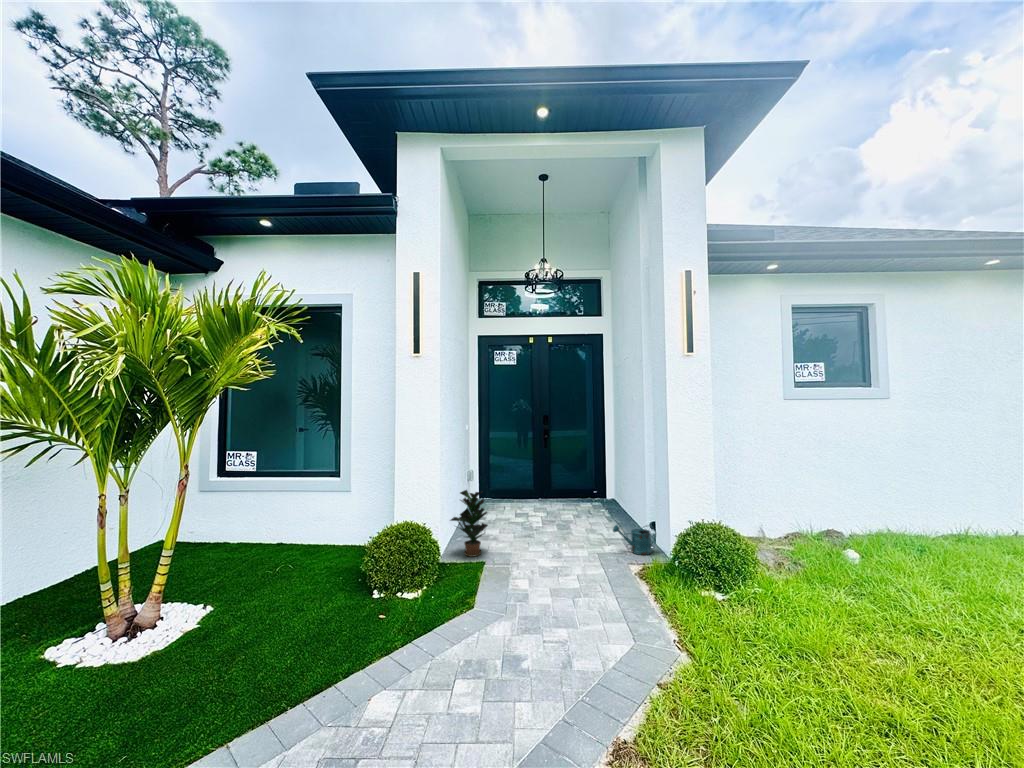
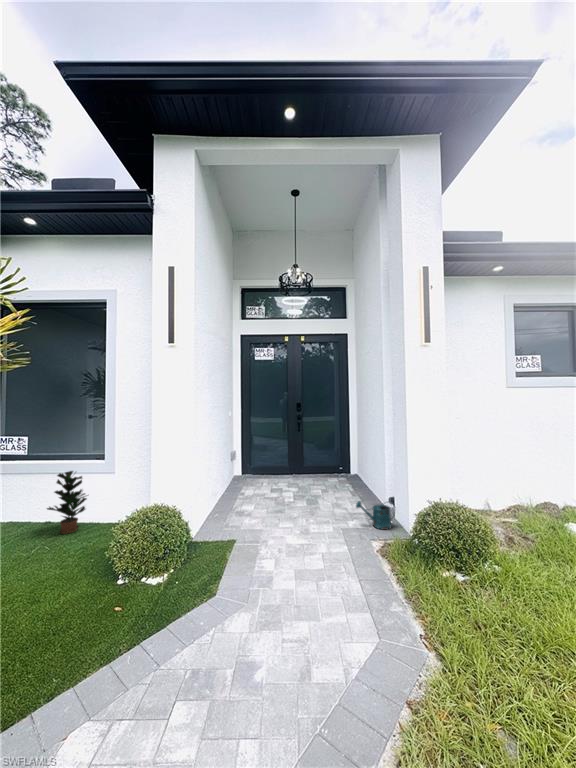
potted plant: present [450,490,488,557] -> present [47,471,87,534]

